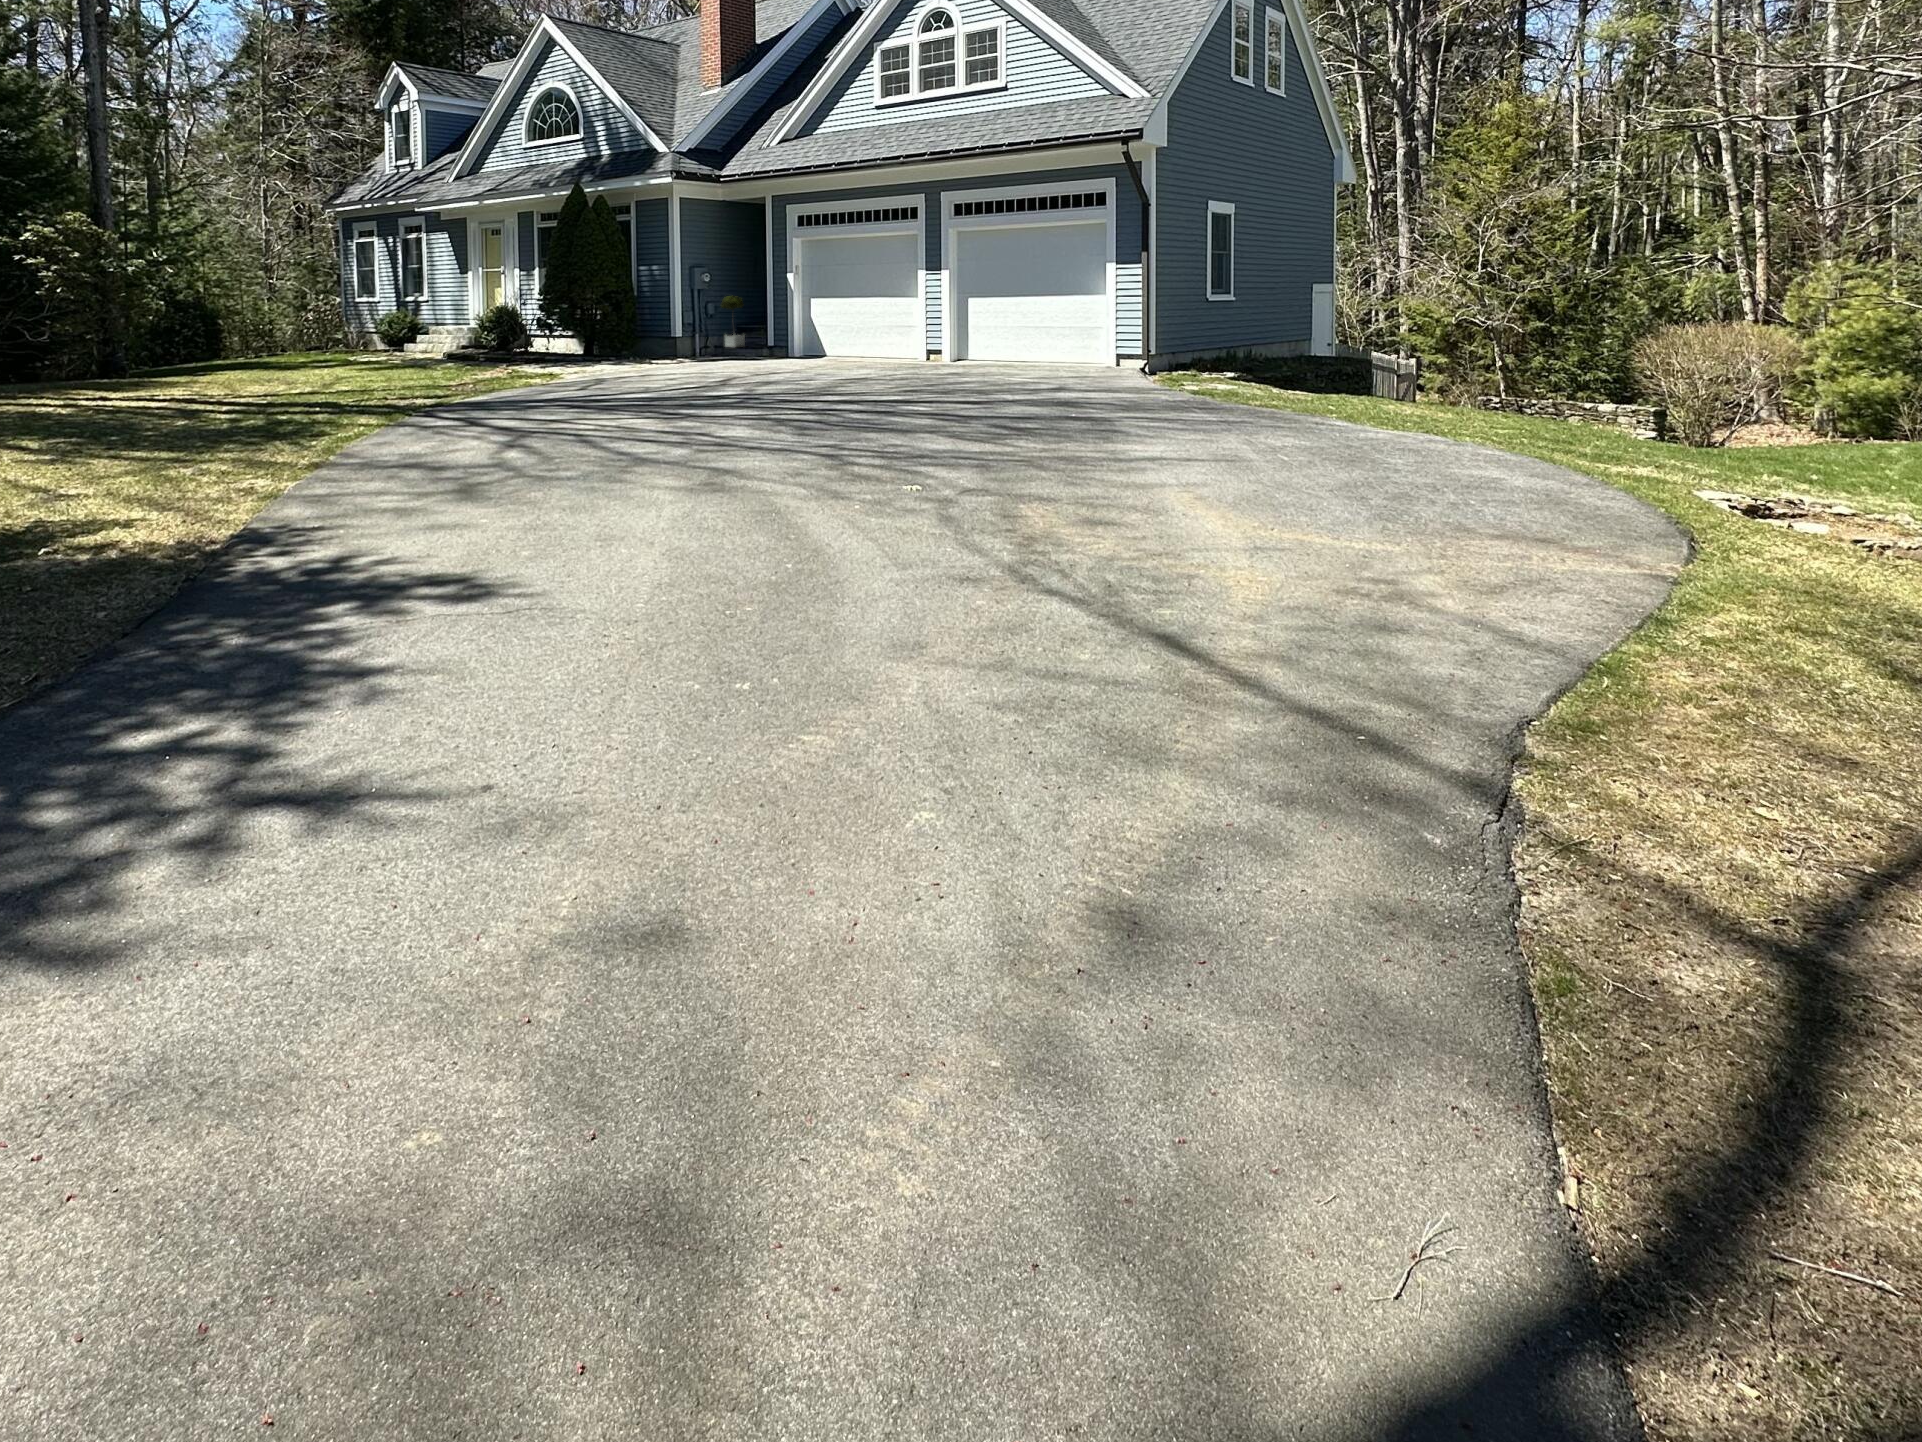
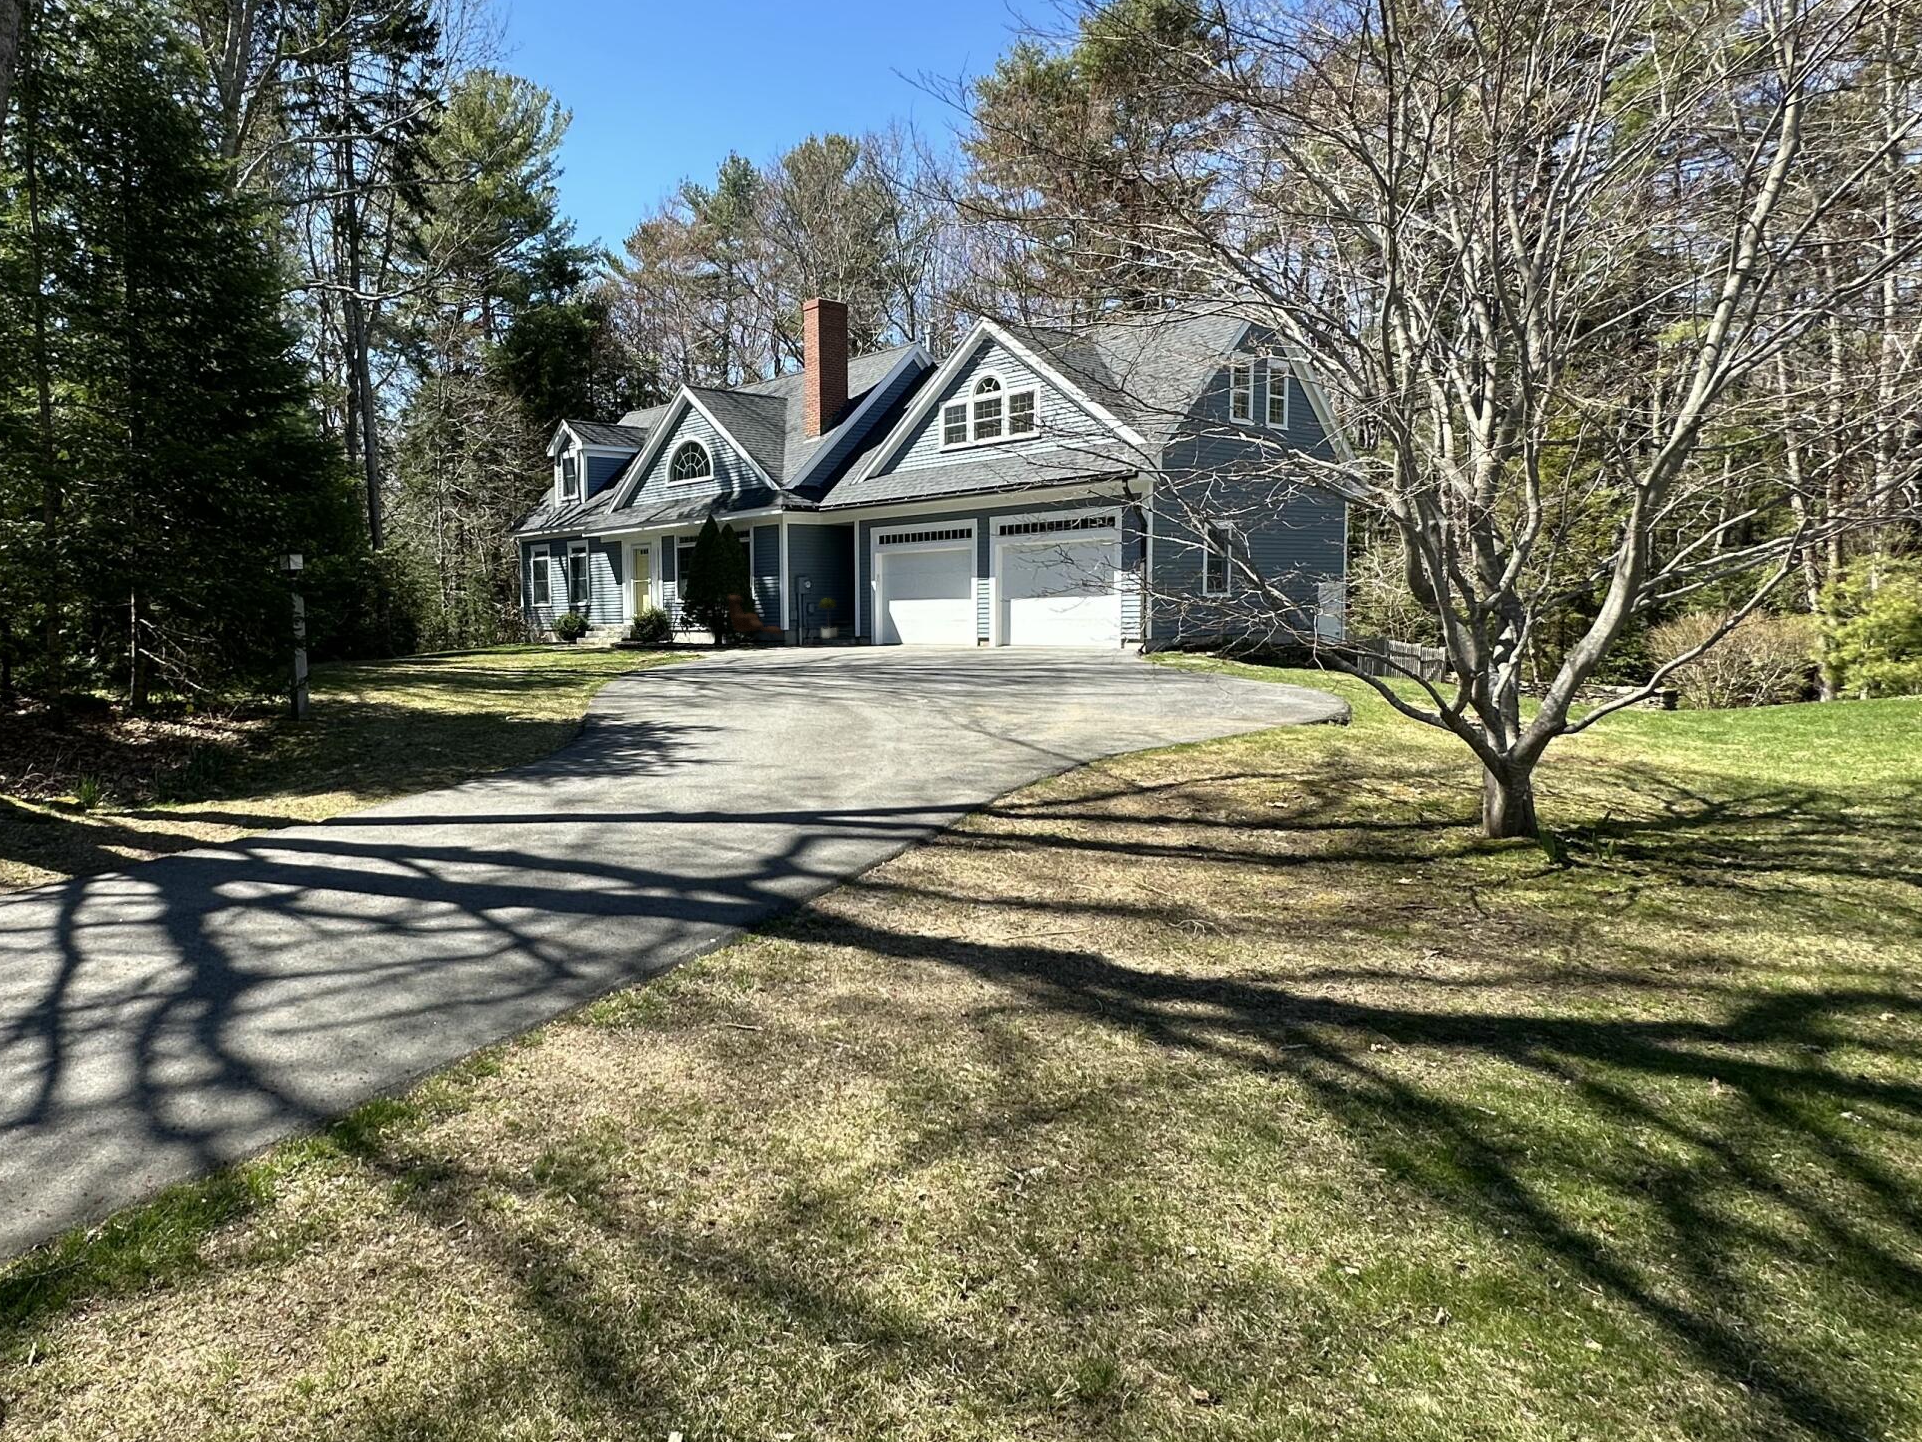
lounge chair: none [600,290,674,354] -> present [729,595,782,641]

